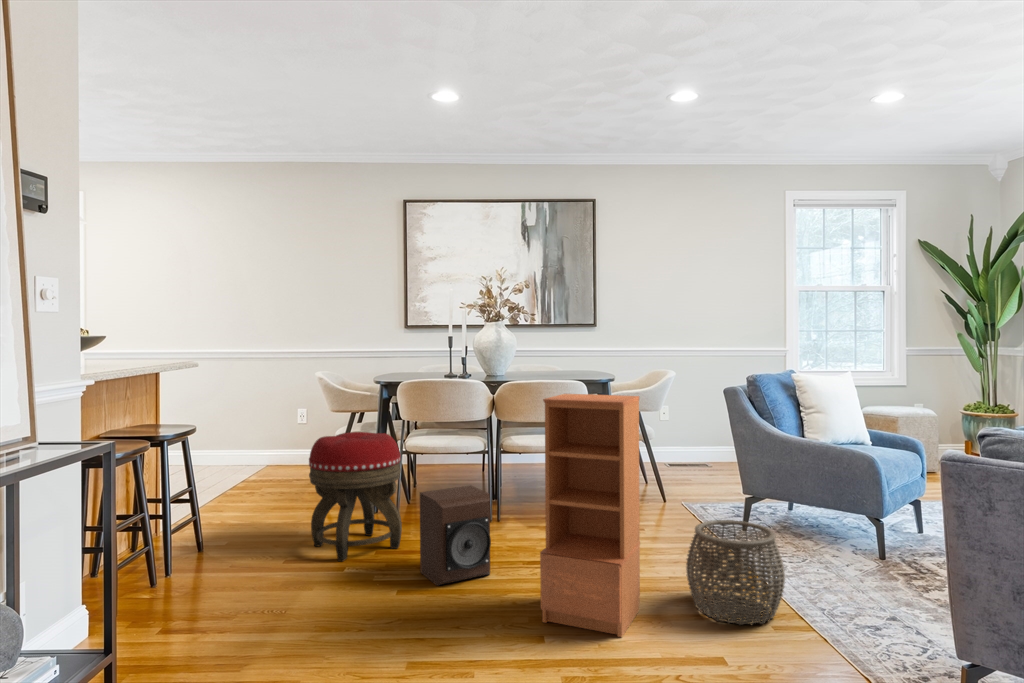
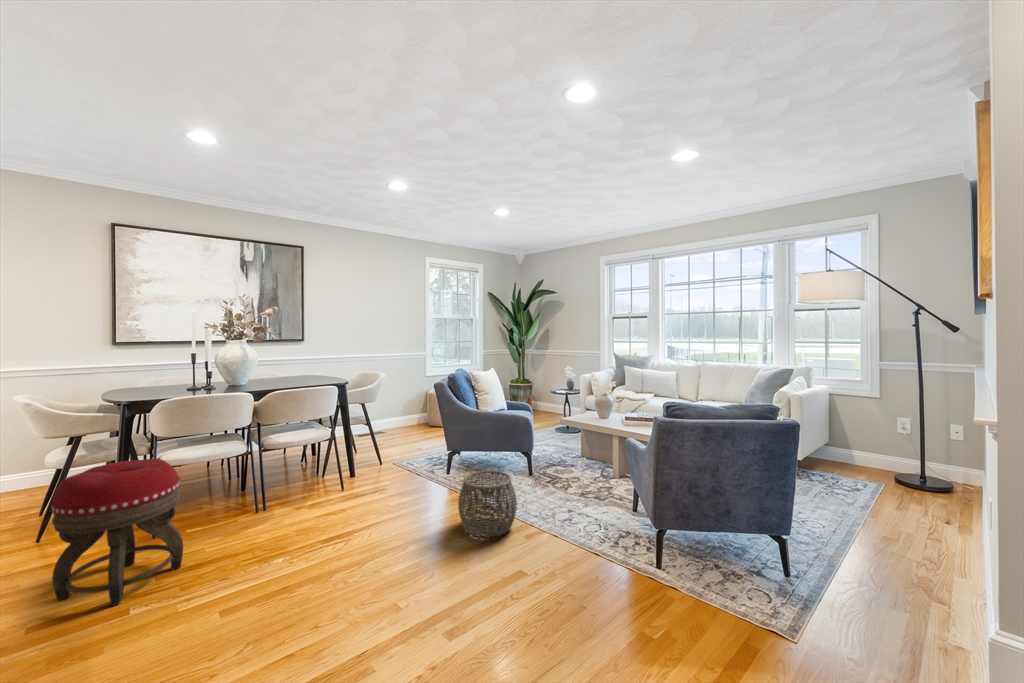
bookcase: present [540,394,640,637] -> none [377,401,443,585]
speaker: present [420,486,491,586] -> none [227,490,306,590]

